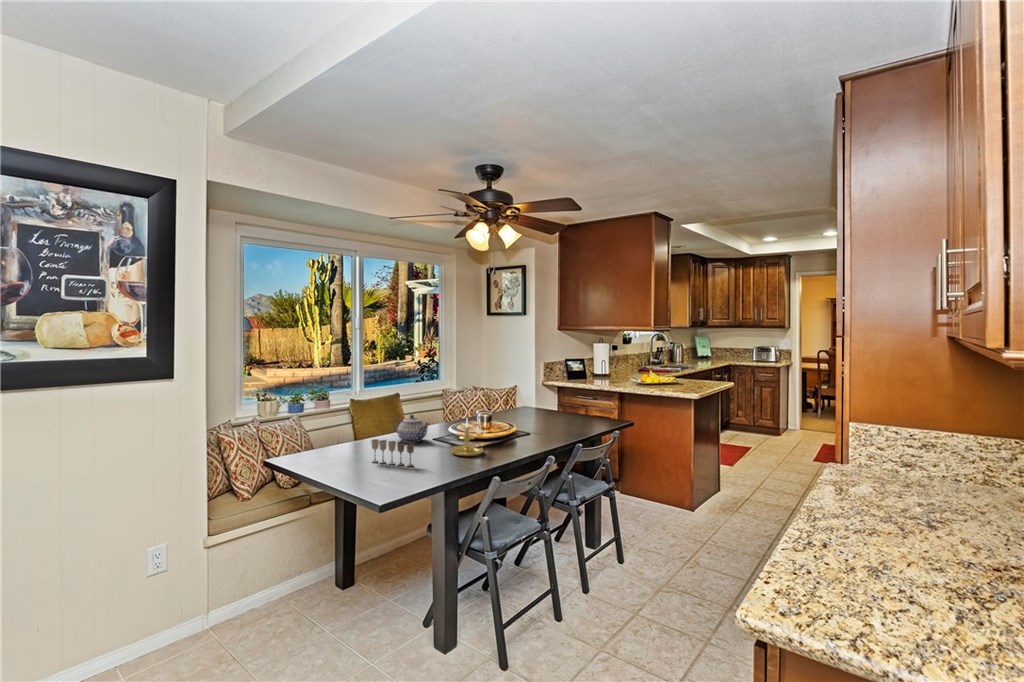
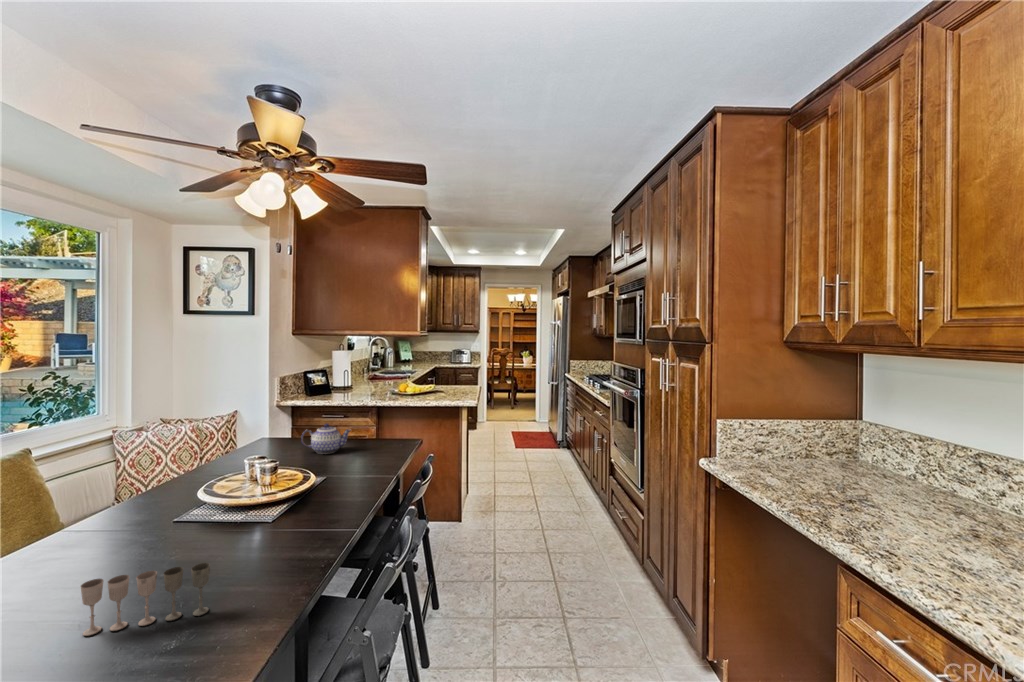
teapot: present [394,415,429,443] -> present [301,424,351,454]
candle holder: present [451,420,483,456] -> none [253,483,326,553]

